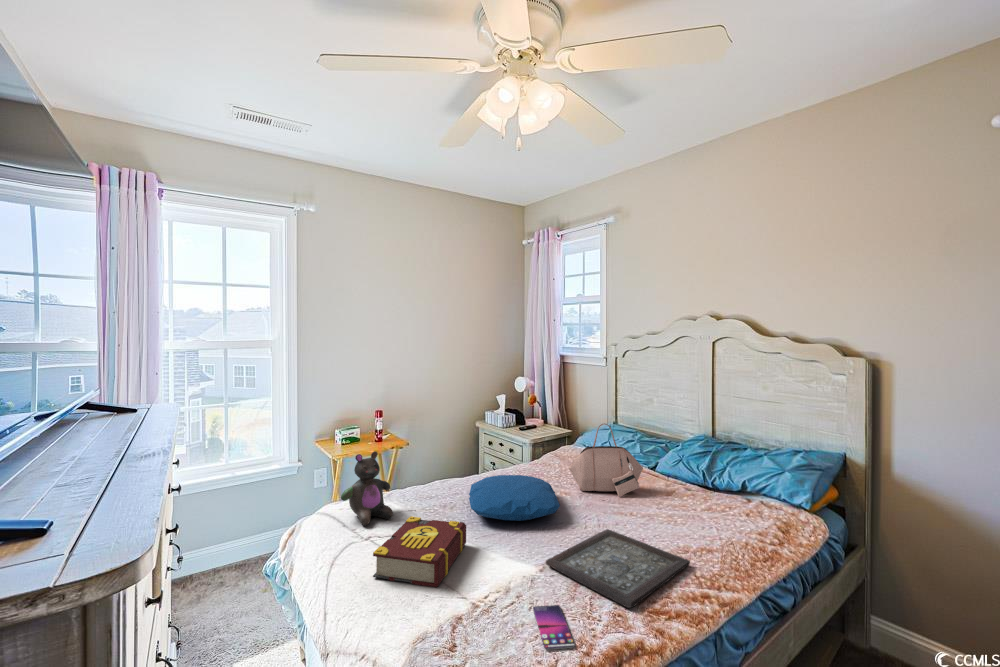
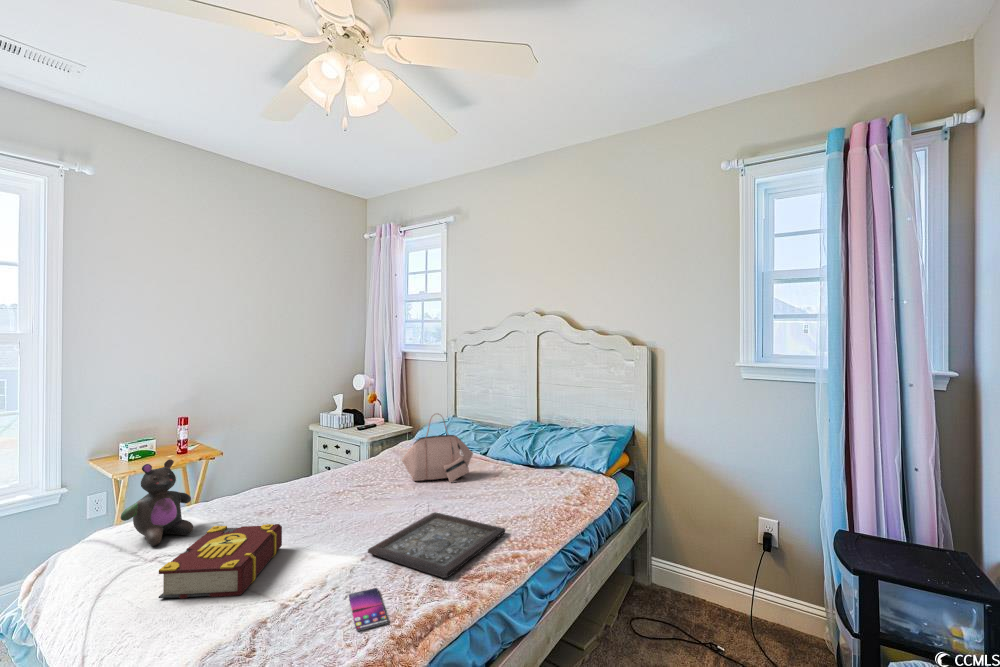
pillow: present [469,475,560,521] -> none [289,472,389,517]

